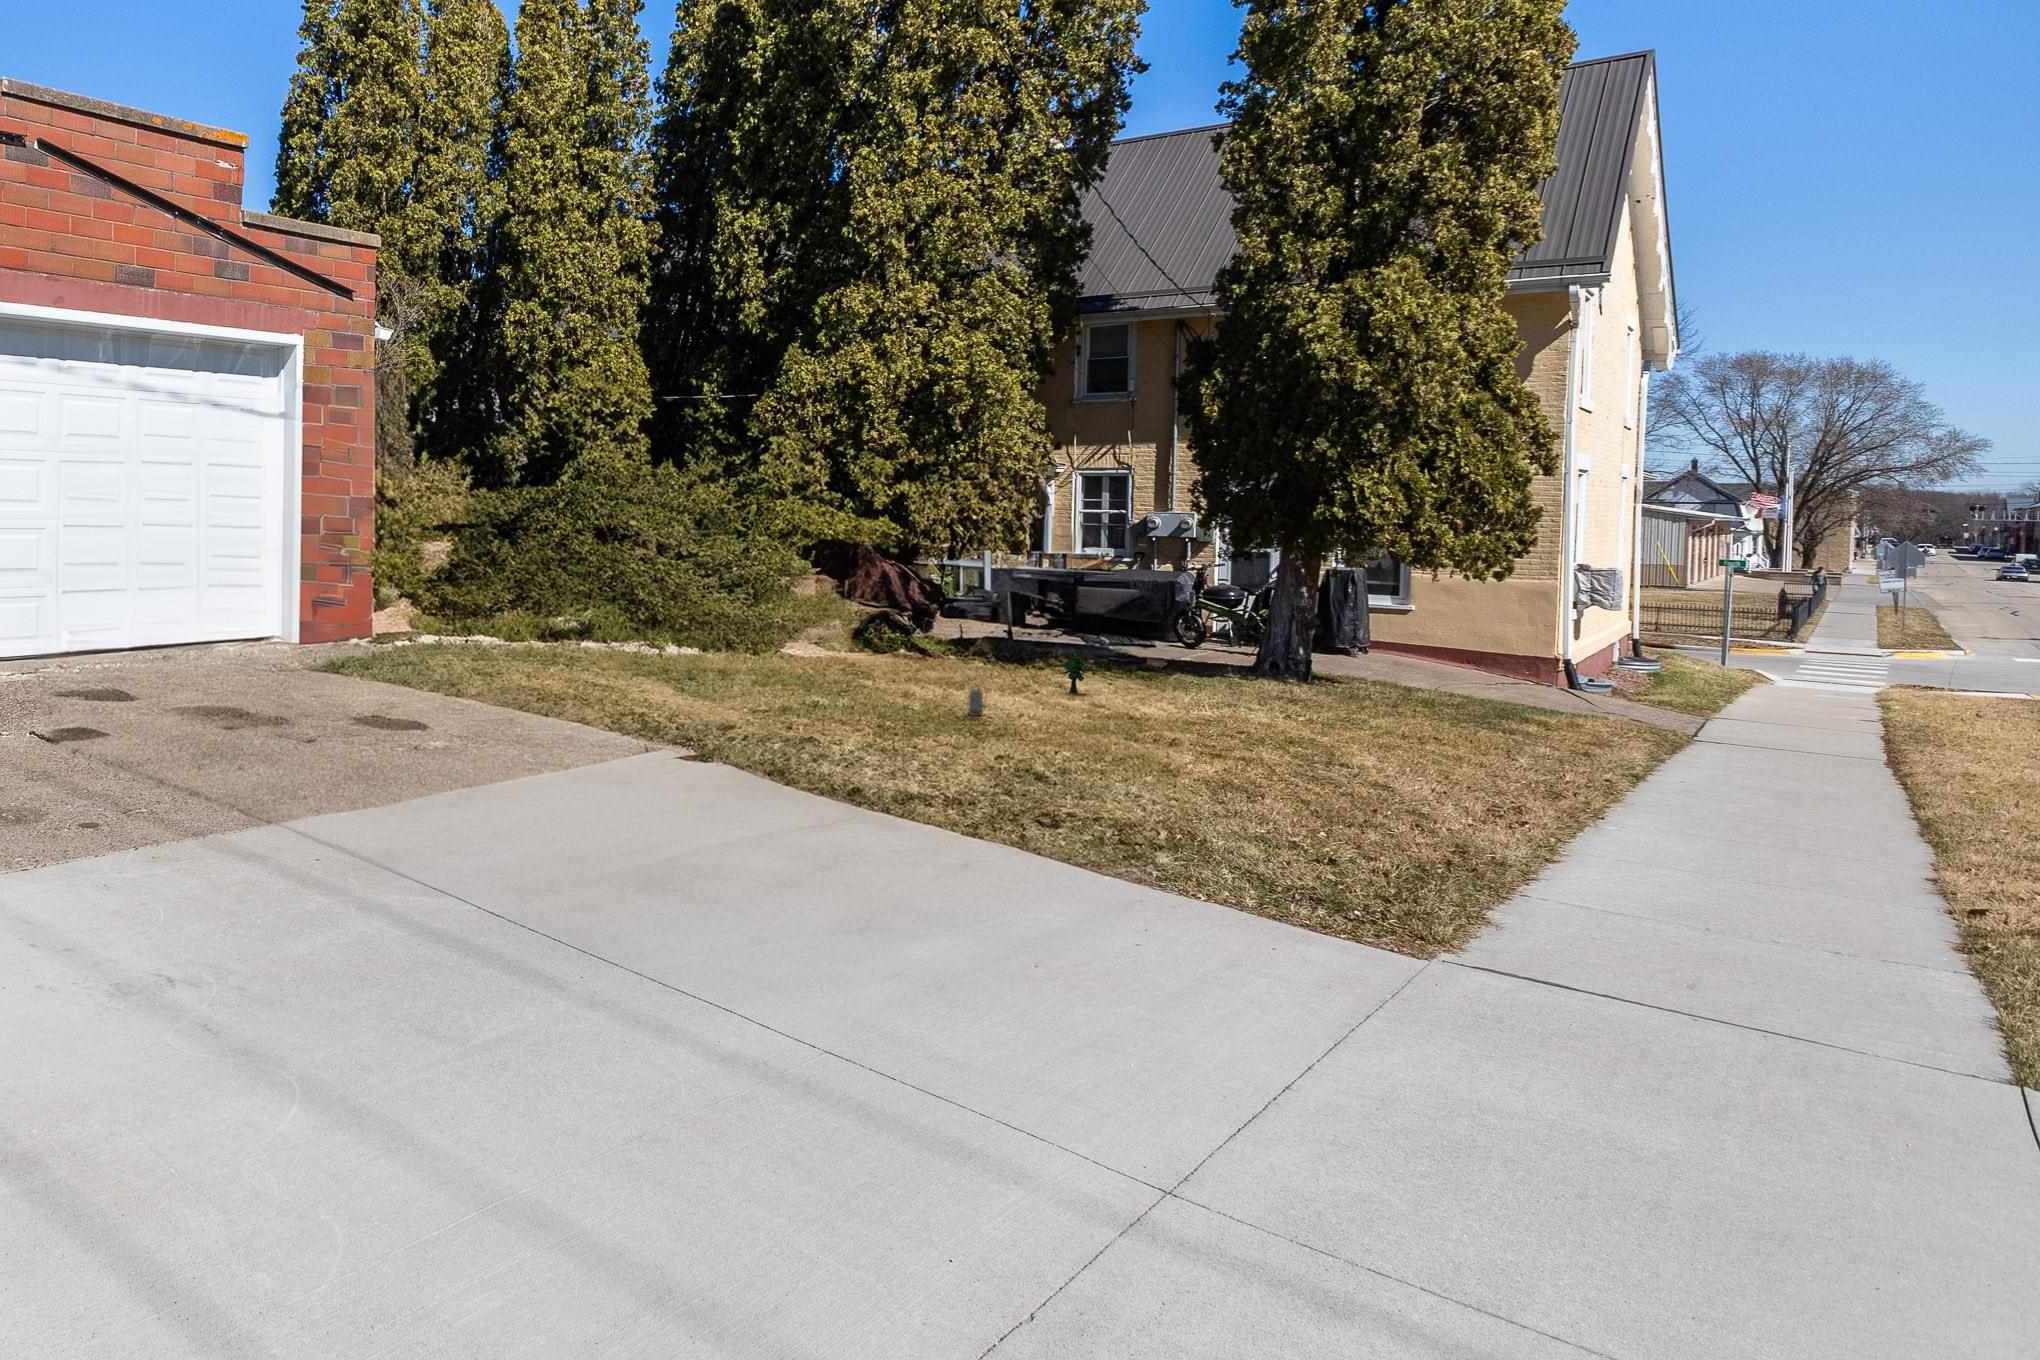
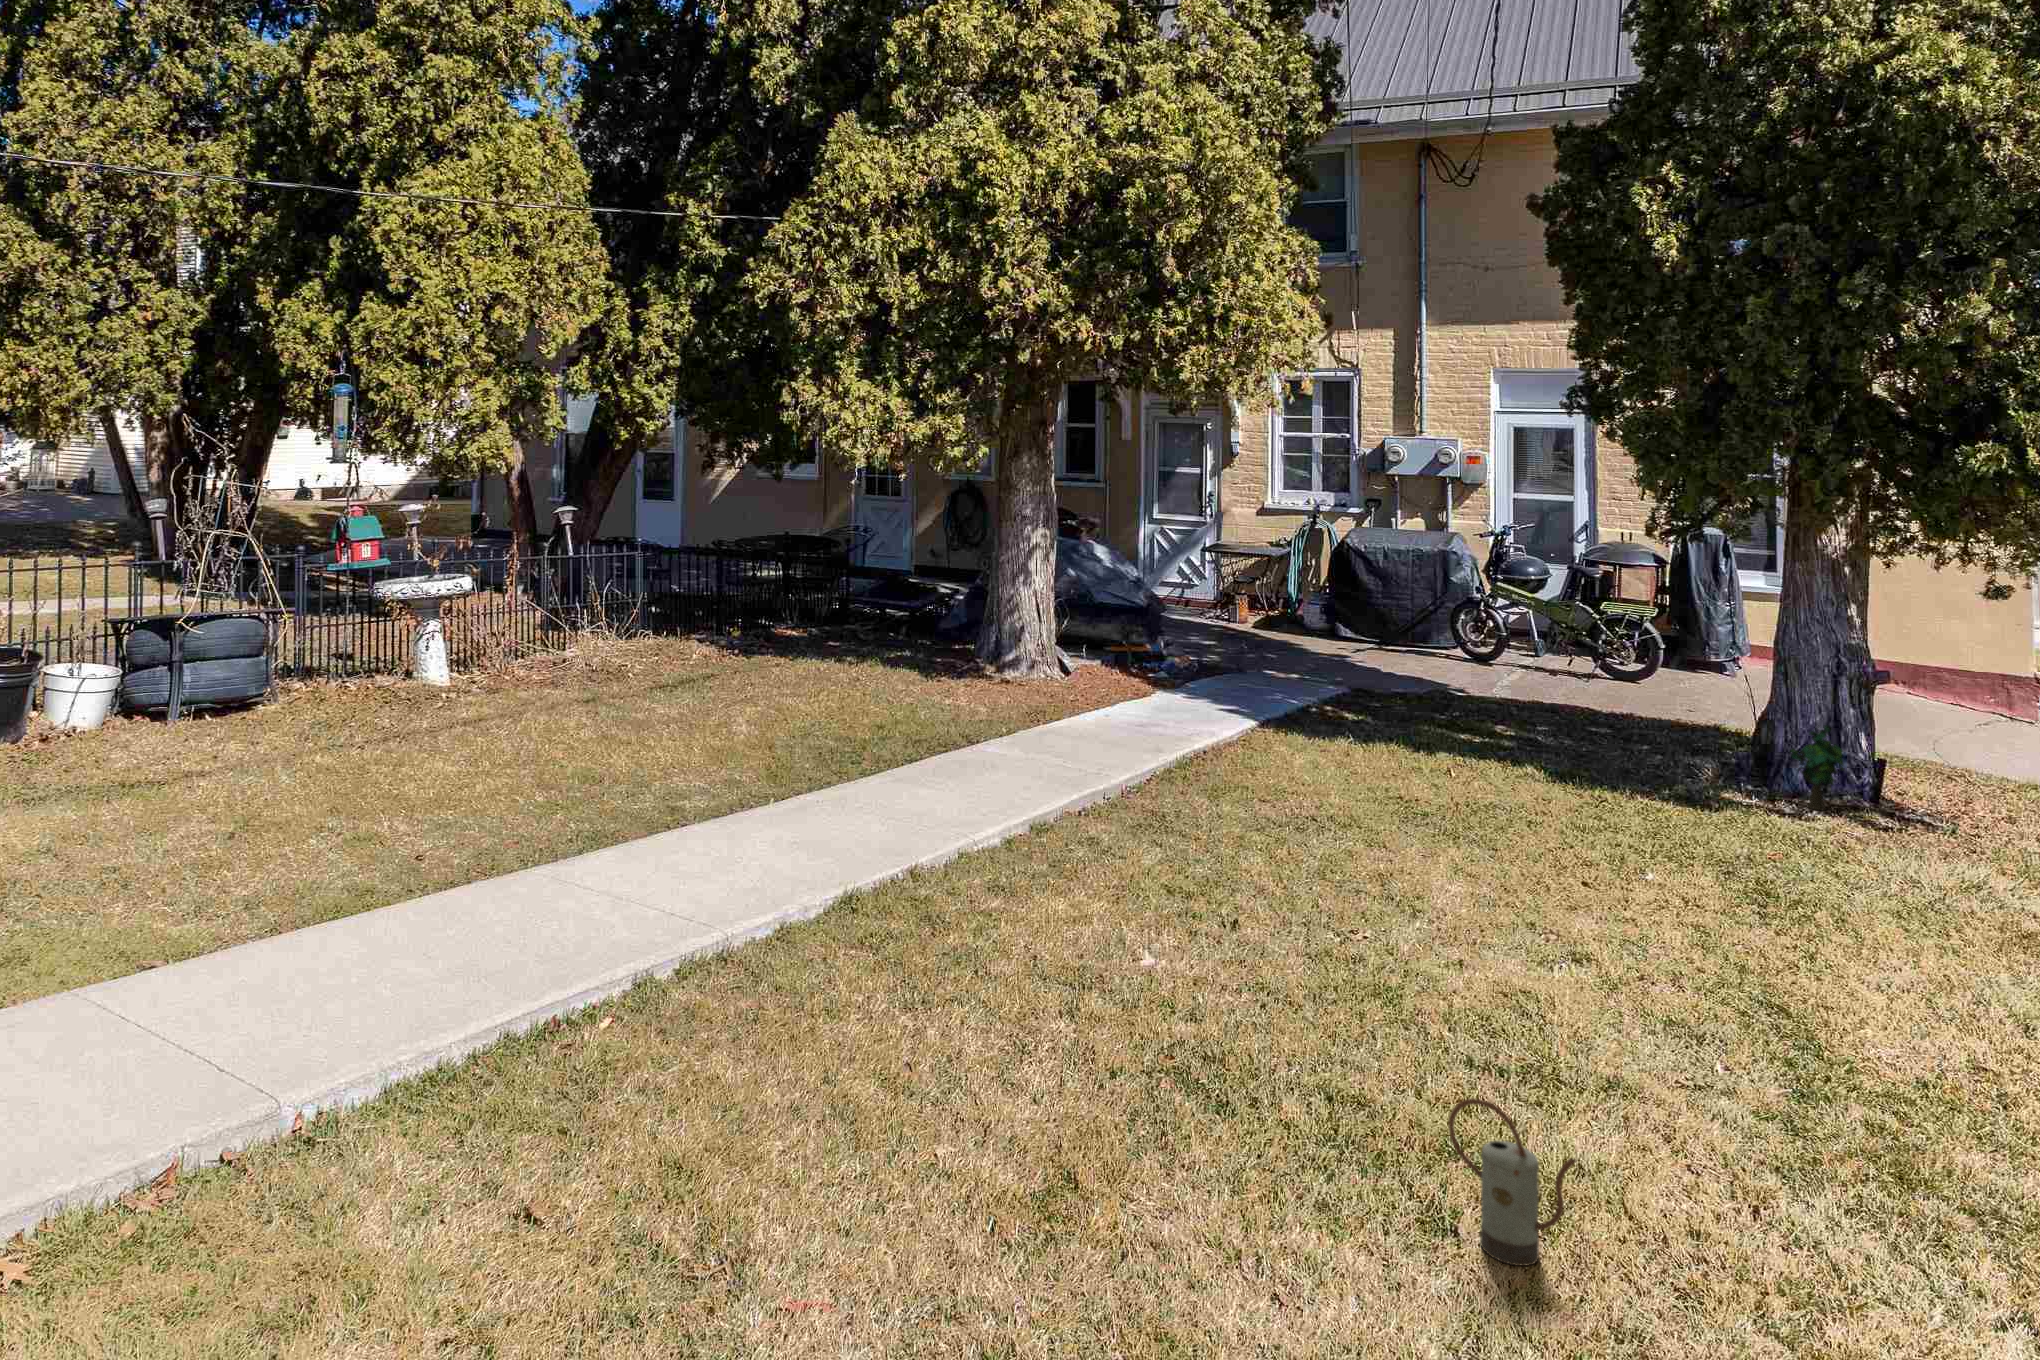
decorative plant: present [1061,650,1087,693] -> present [1791,725,1845,810]

